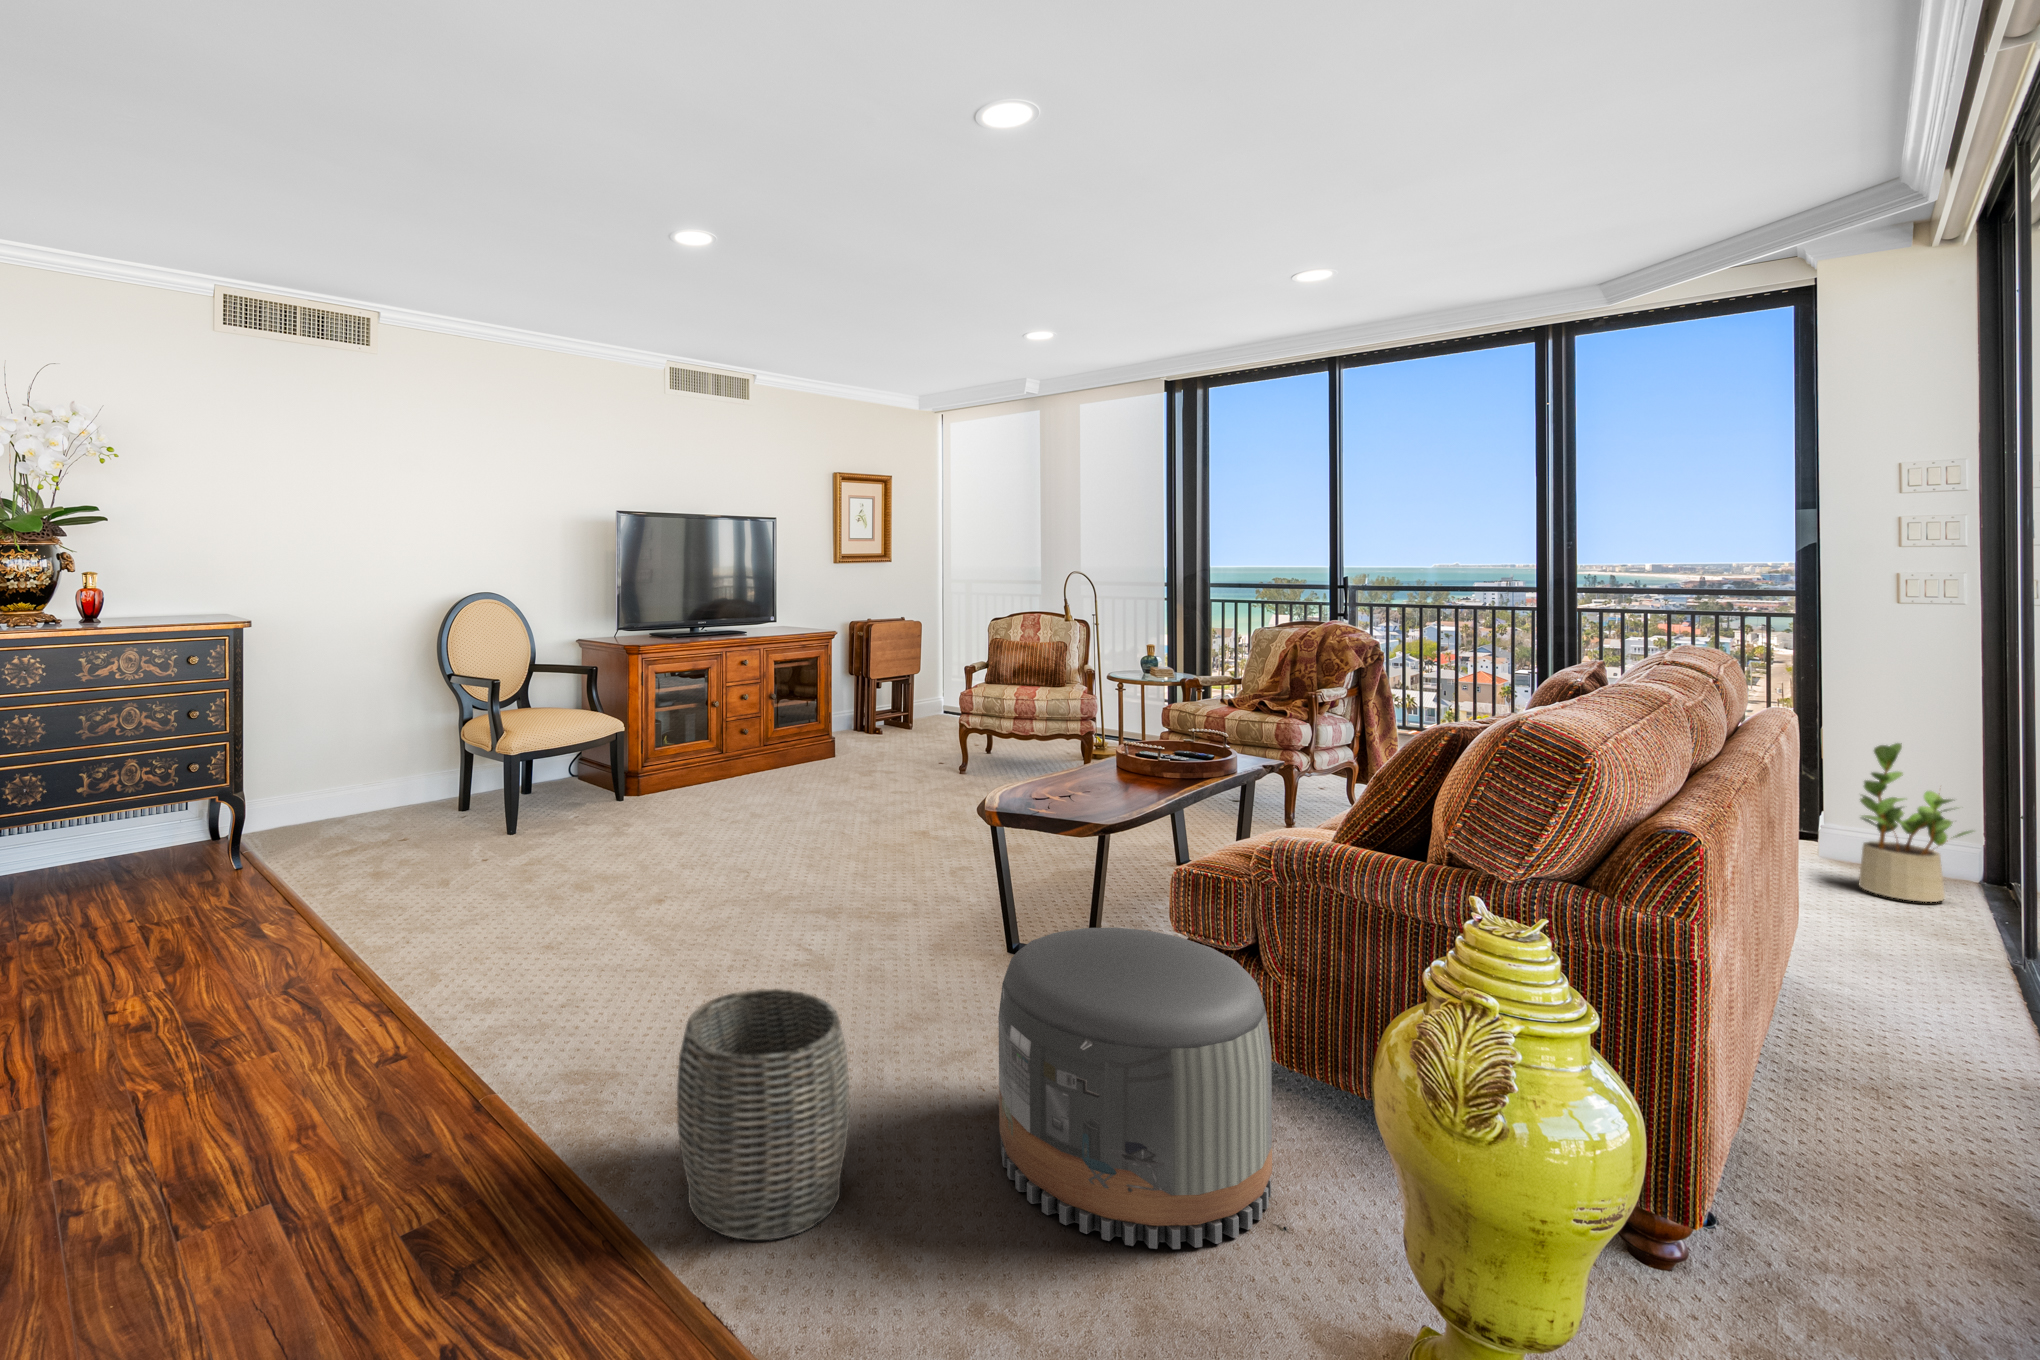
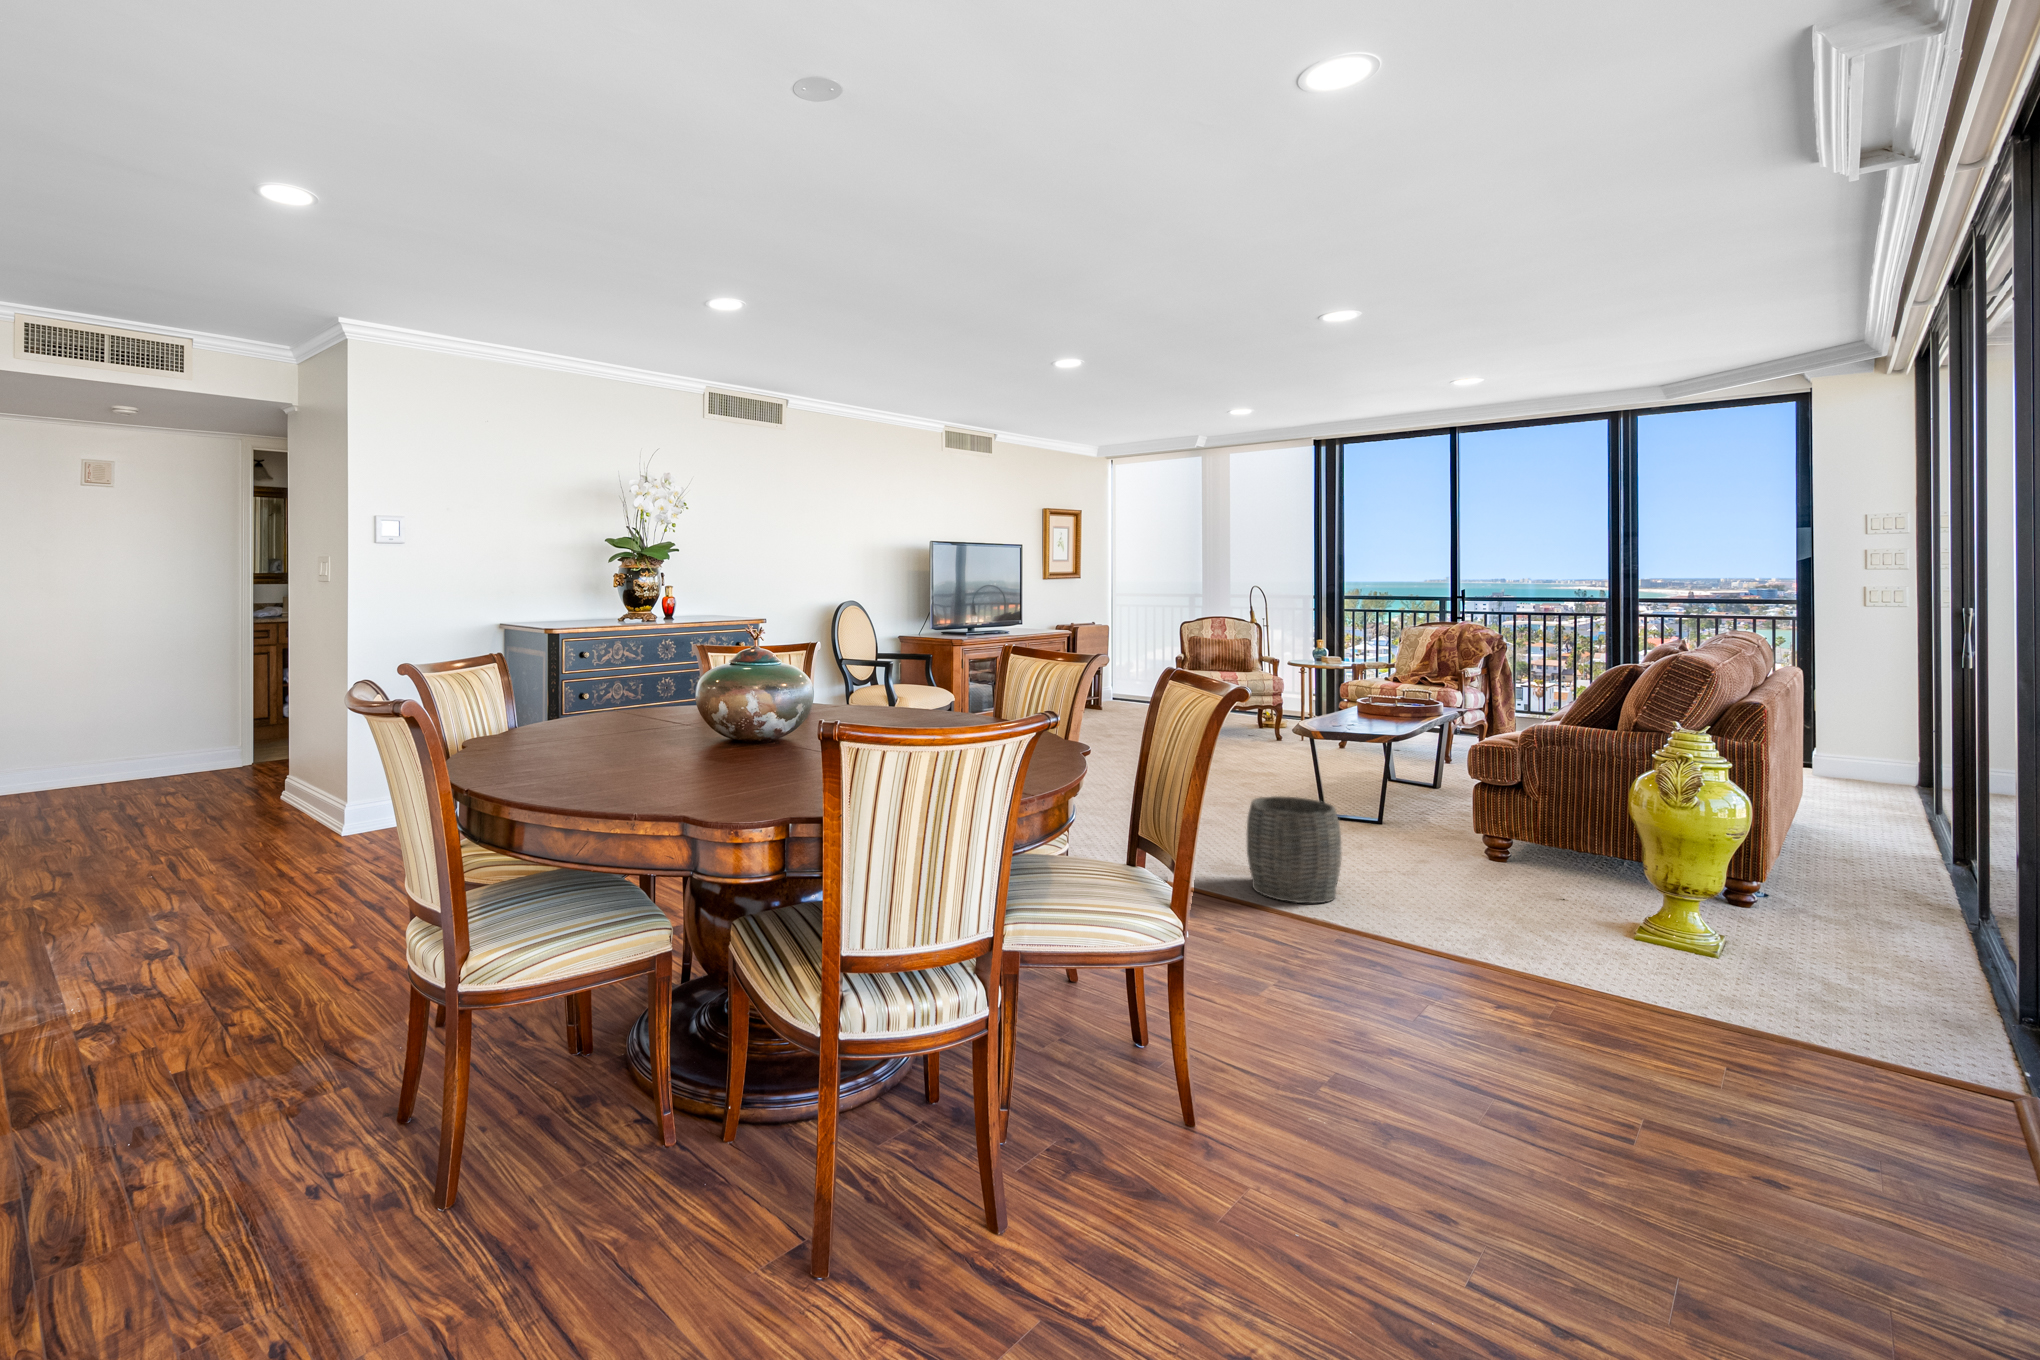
potted plant: present [1859,743,1972,902] -> none [1839,695,1913,795]
pouf: present [998,927,1272,1249] -> none [1395,770,1553,905]

